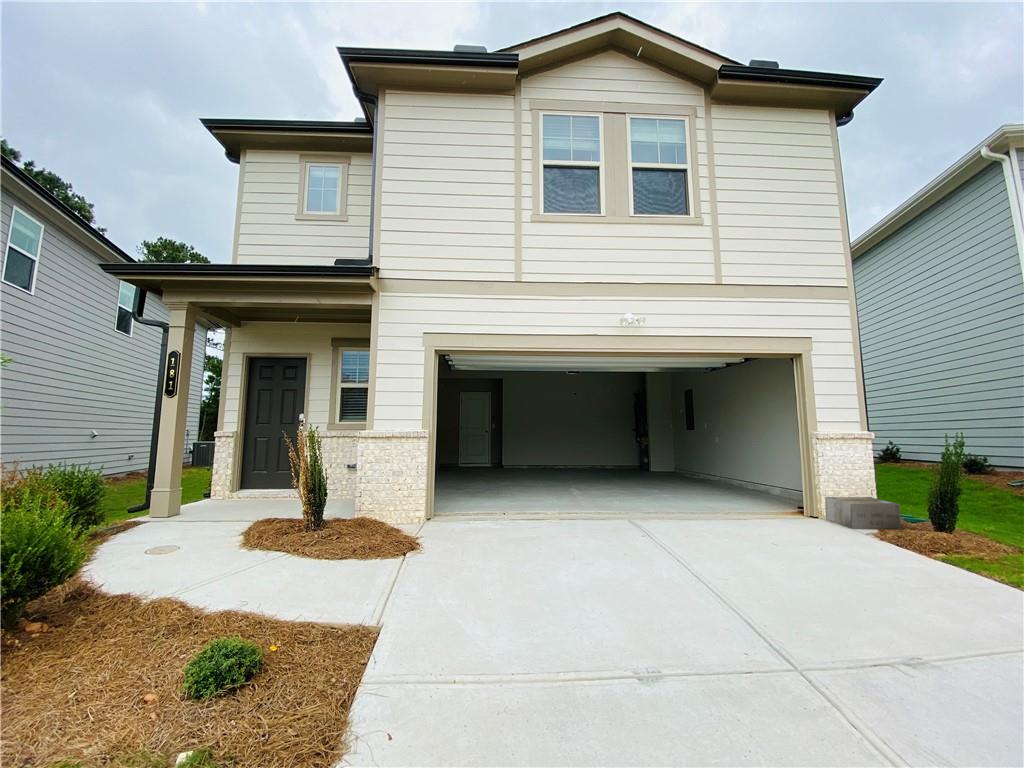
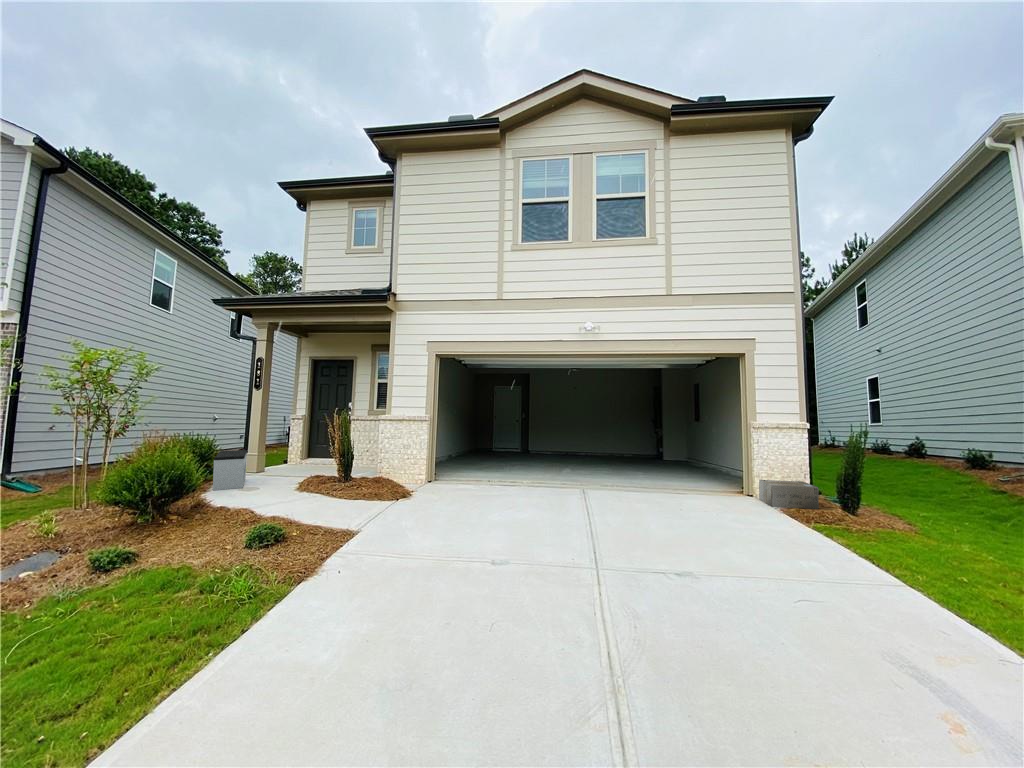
bench: none [100,485,155,551] -> present [213,450,247,490]

